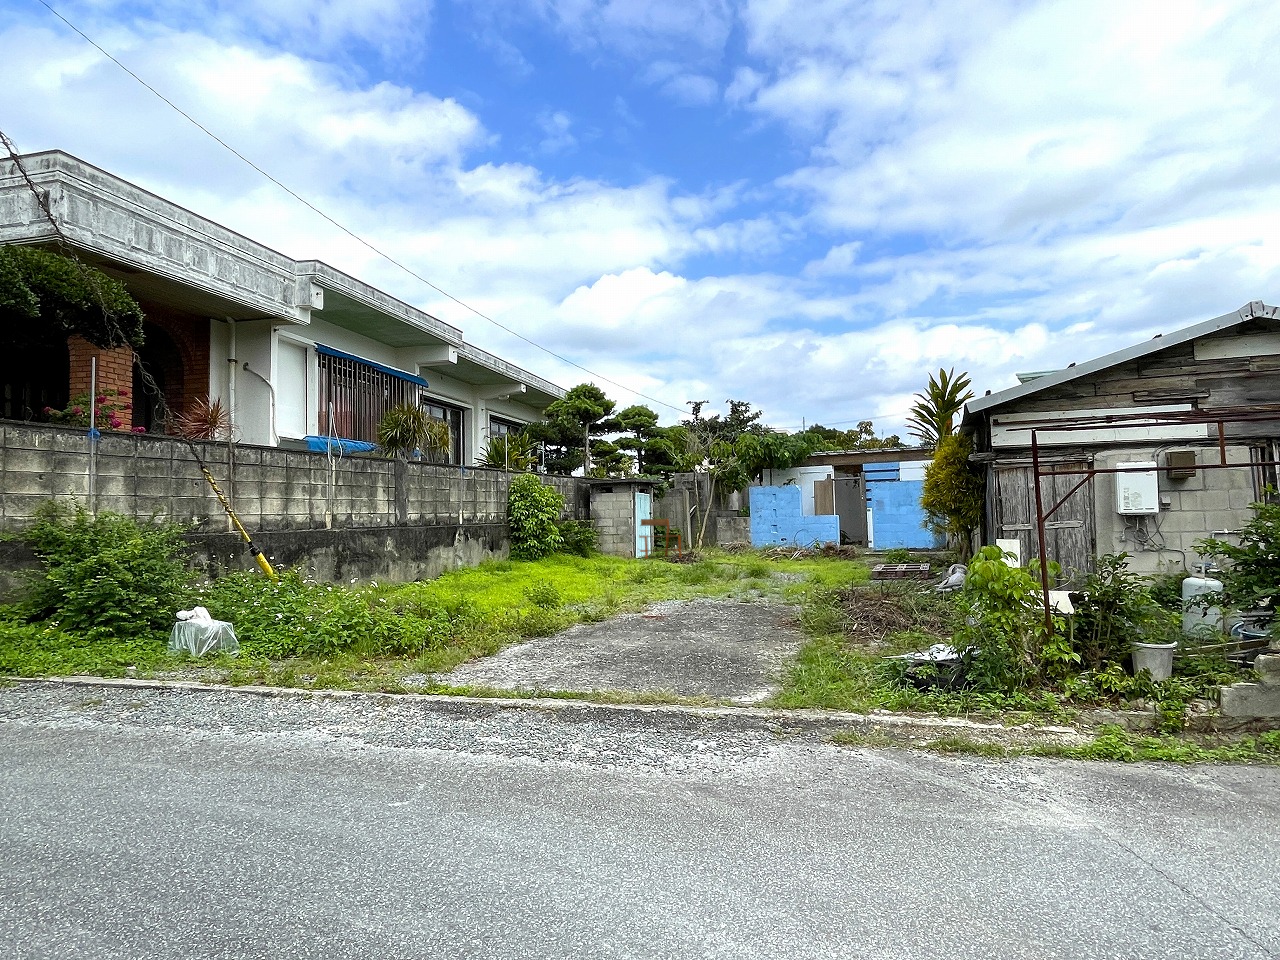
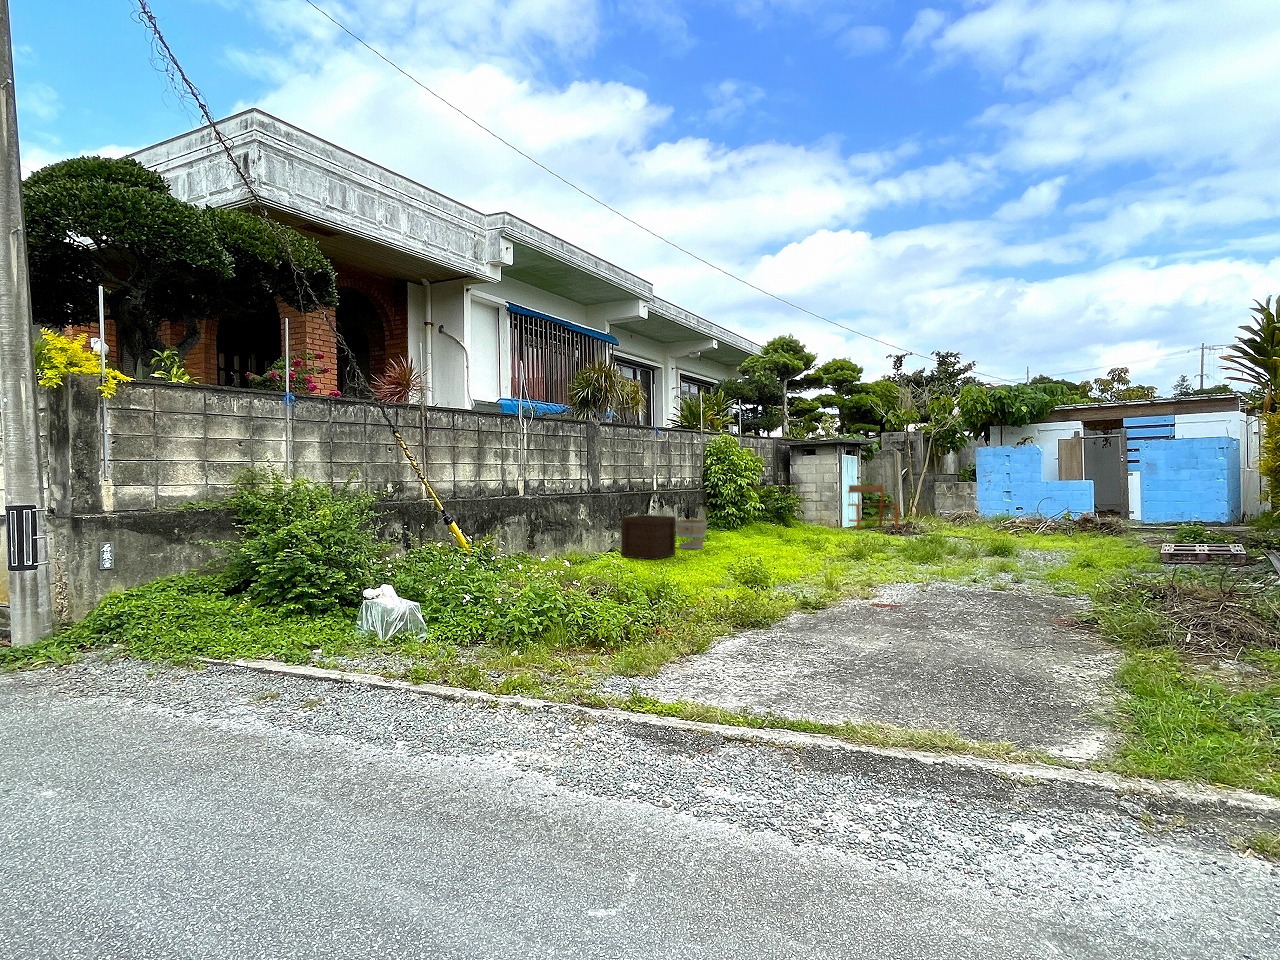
wooden crate: none [425,546,477,586] -> present [621,515,676,559]
wooden bucket: none [477,550,508,577] -> present [676,519,708,549]

